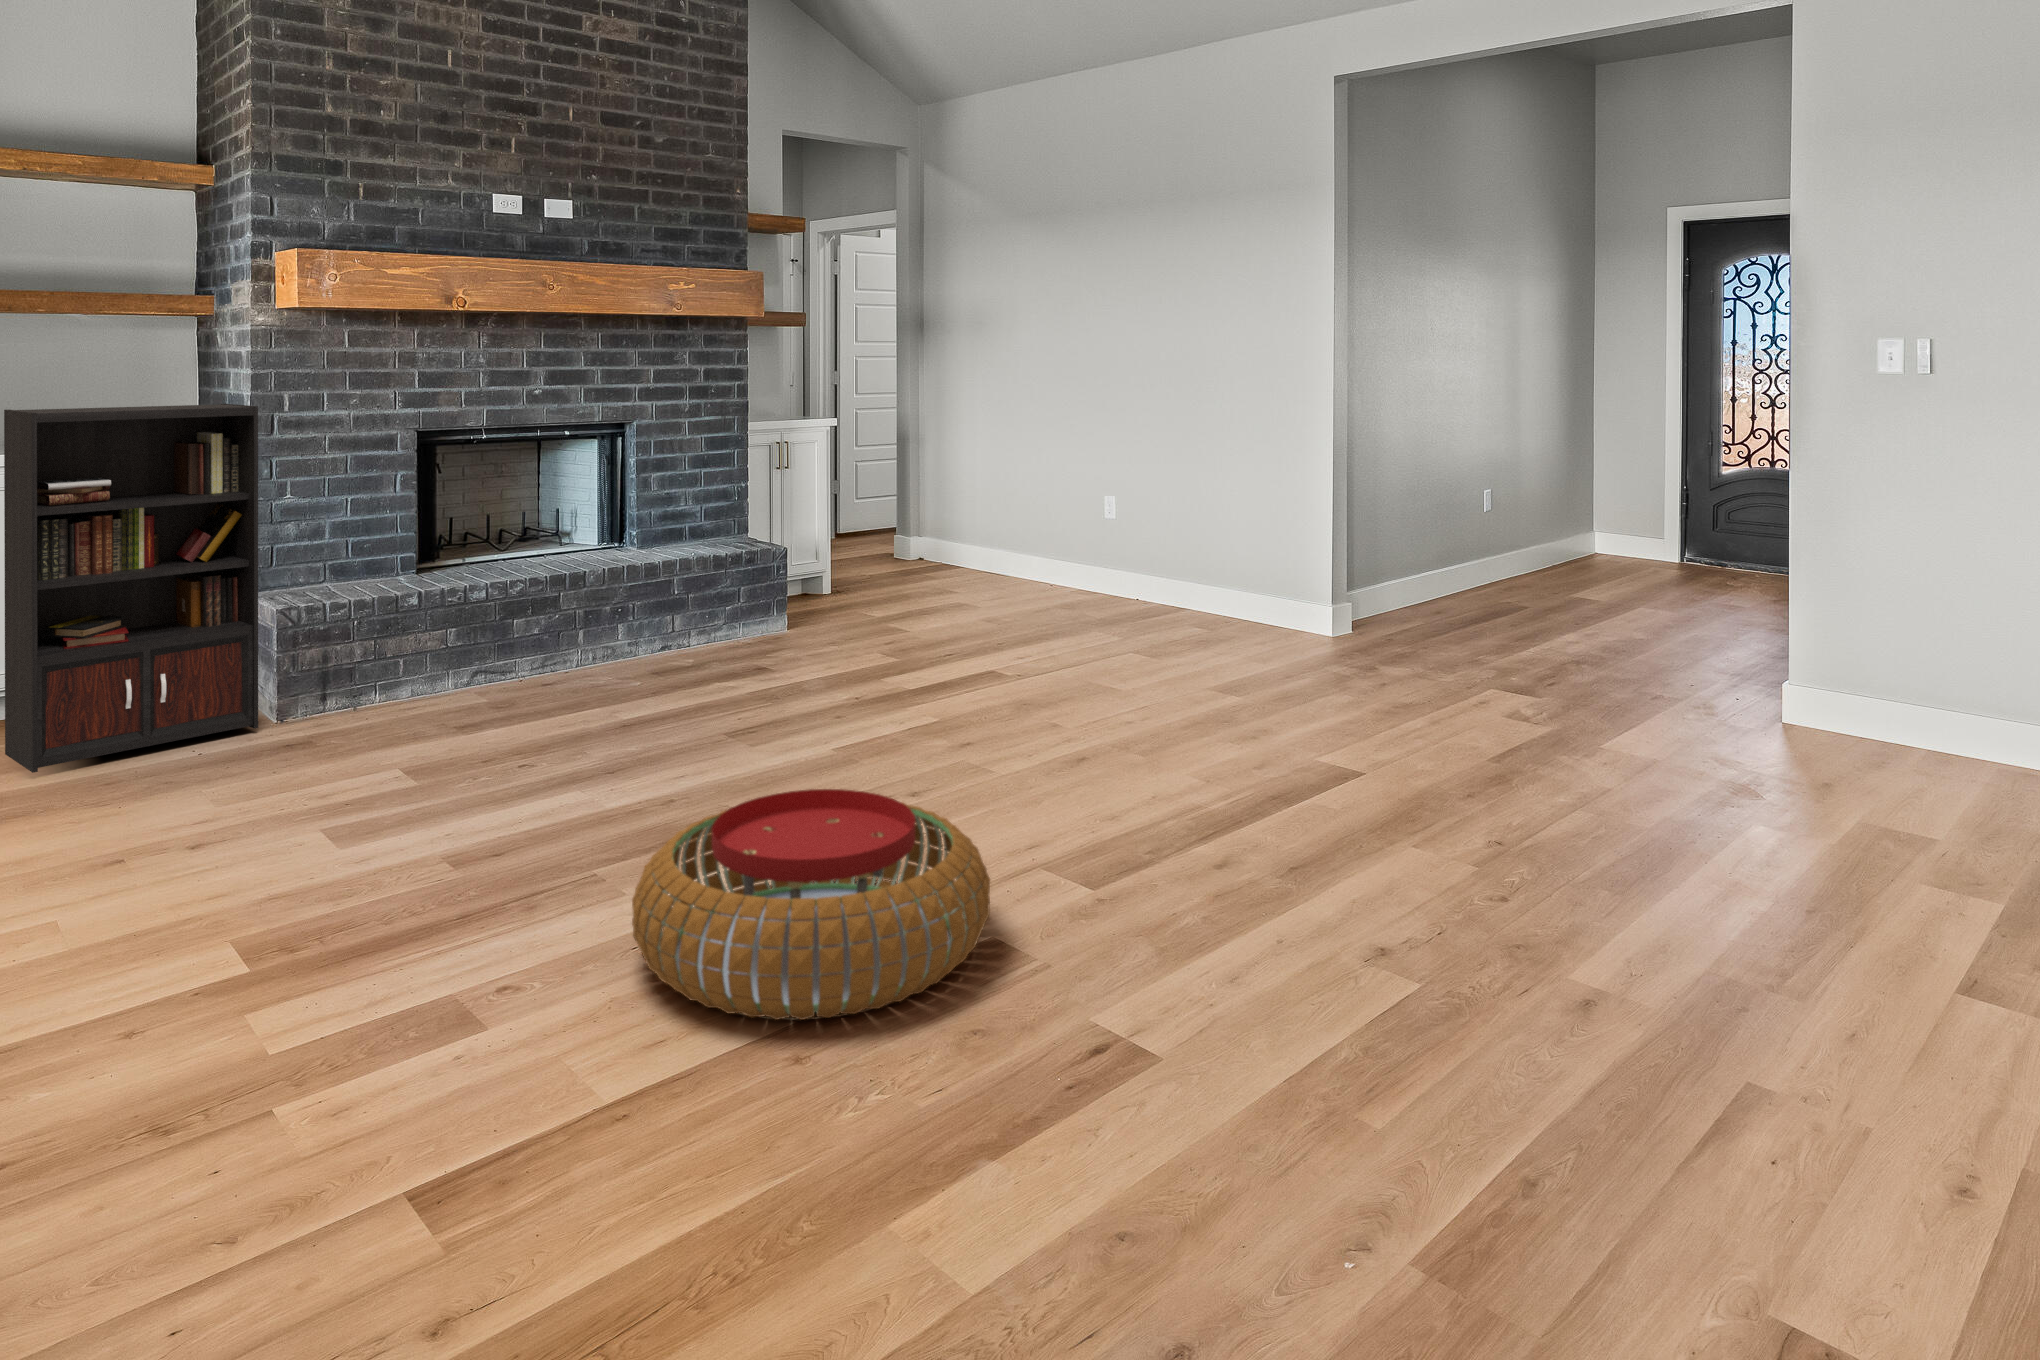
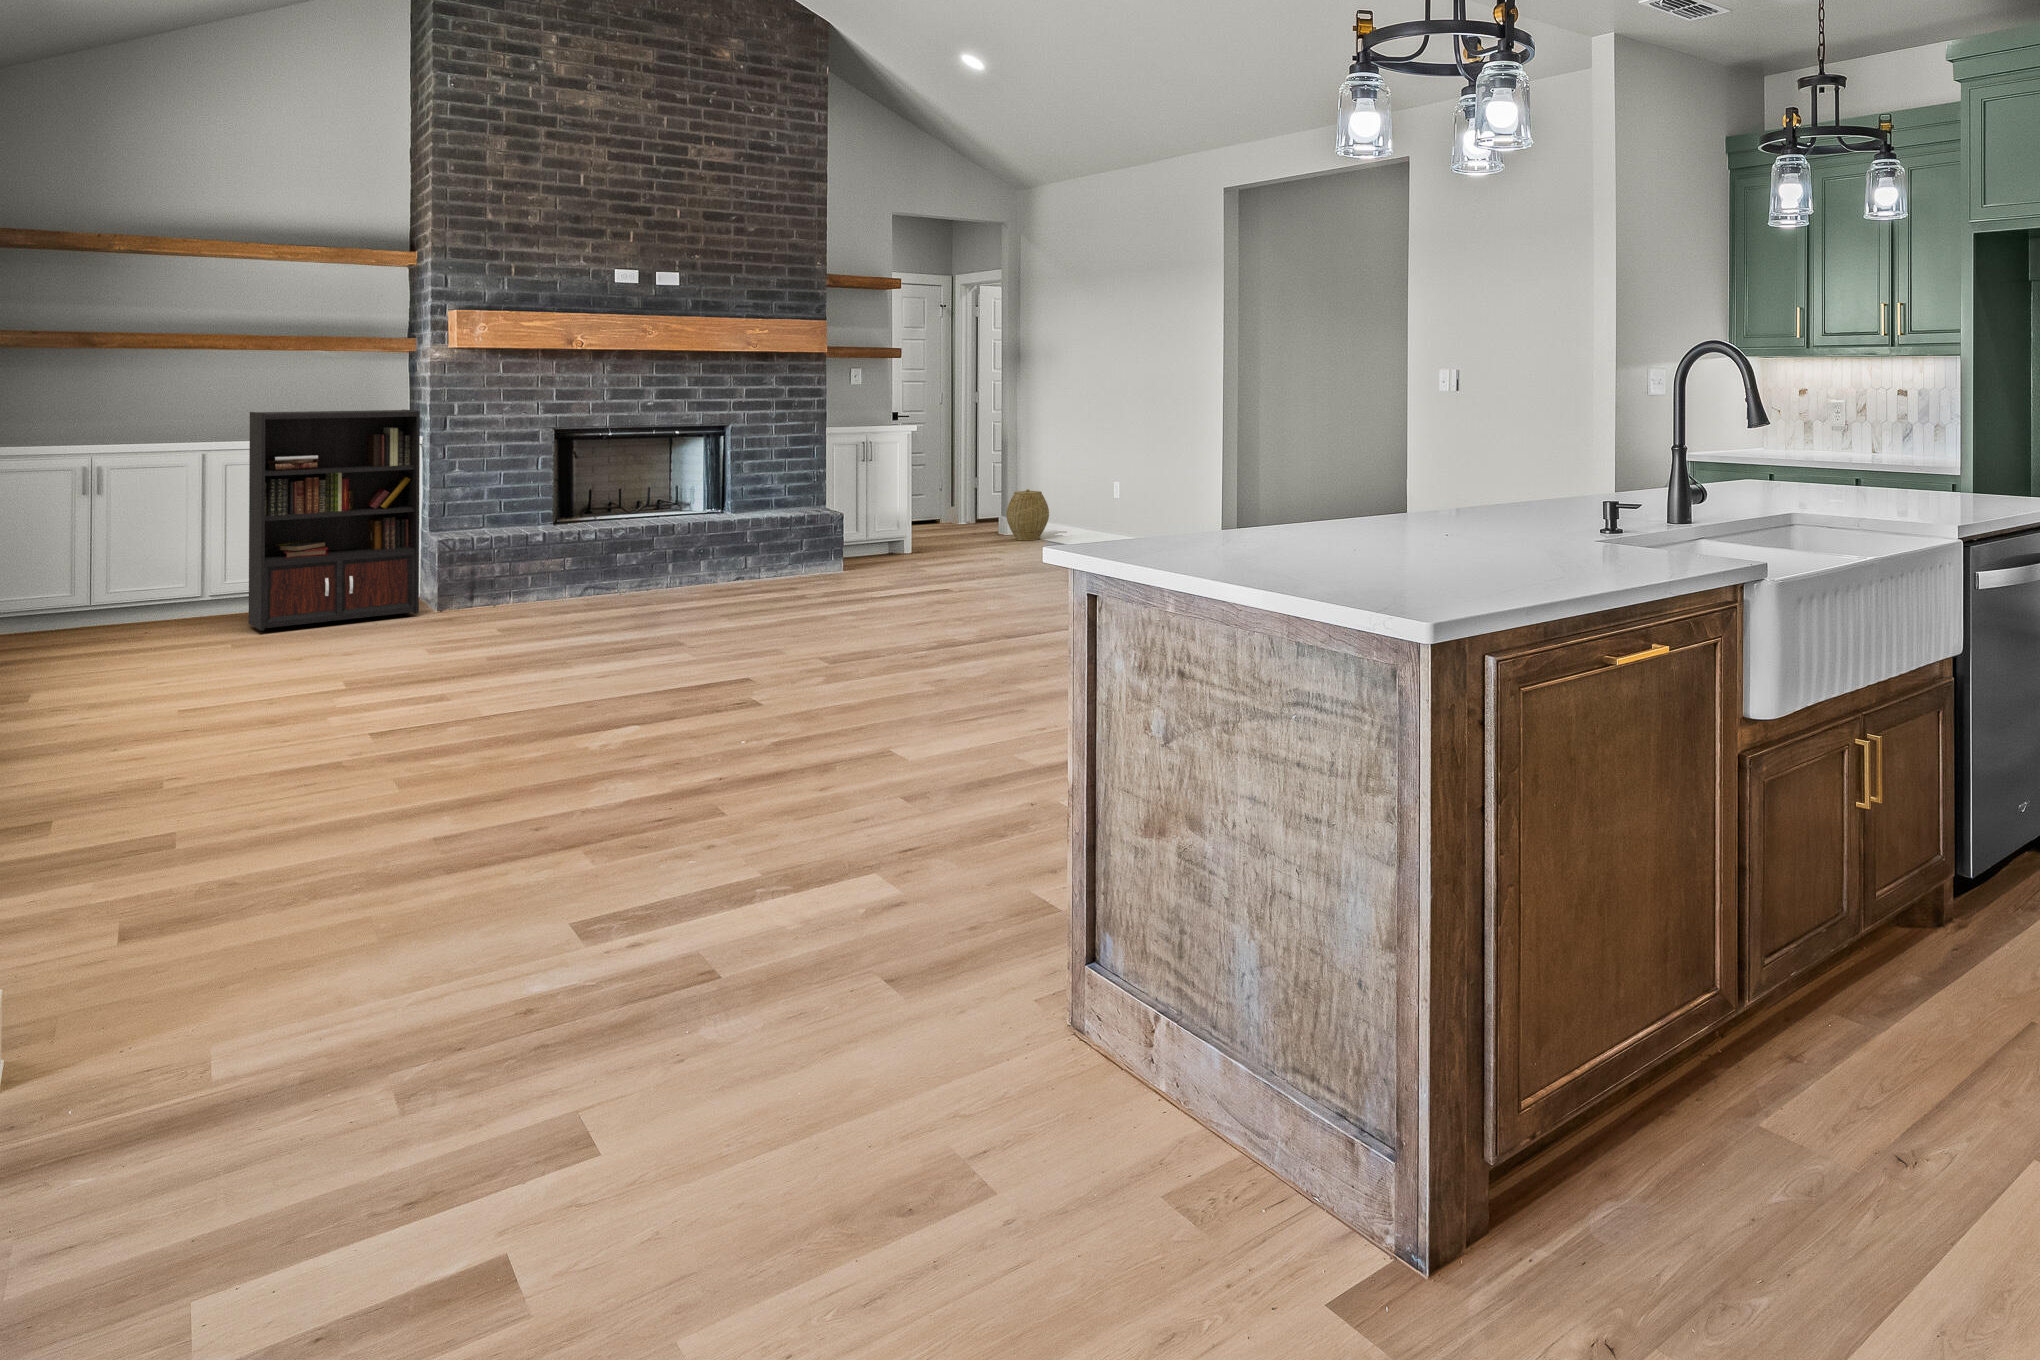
woven basket: none [929,504,984,574] -> present [1006,489,1049,540]
pouf: present [632,789,990,1020] -> none [525,613,742,706]

